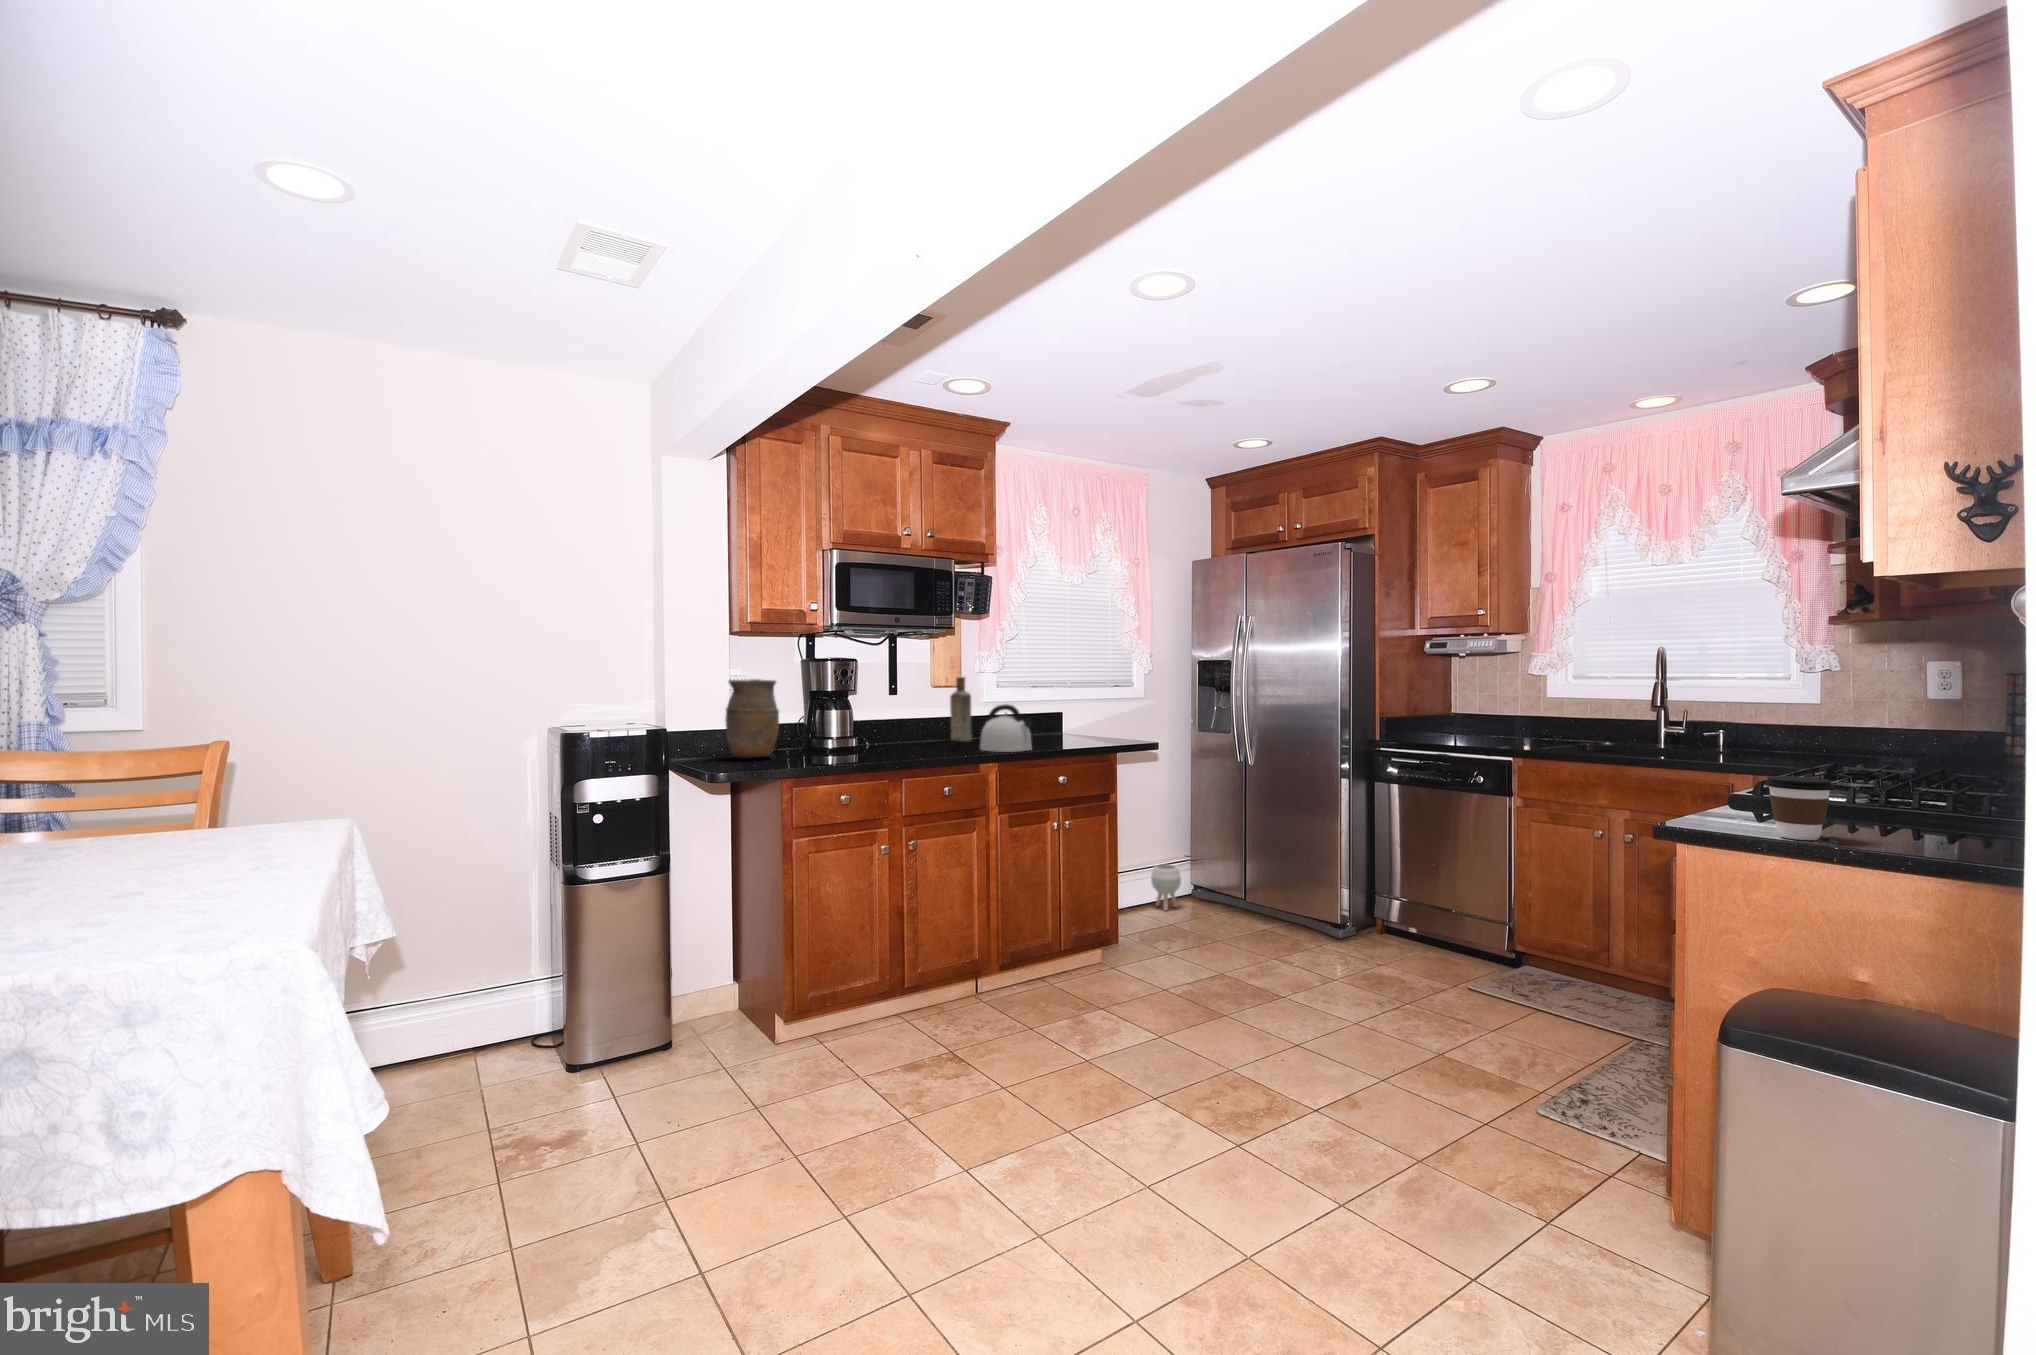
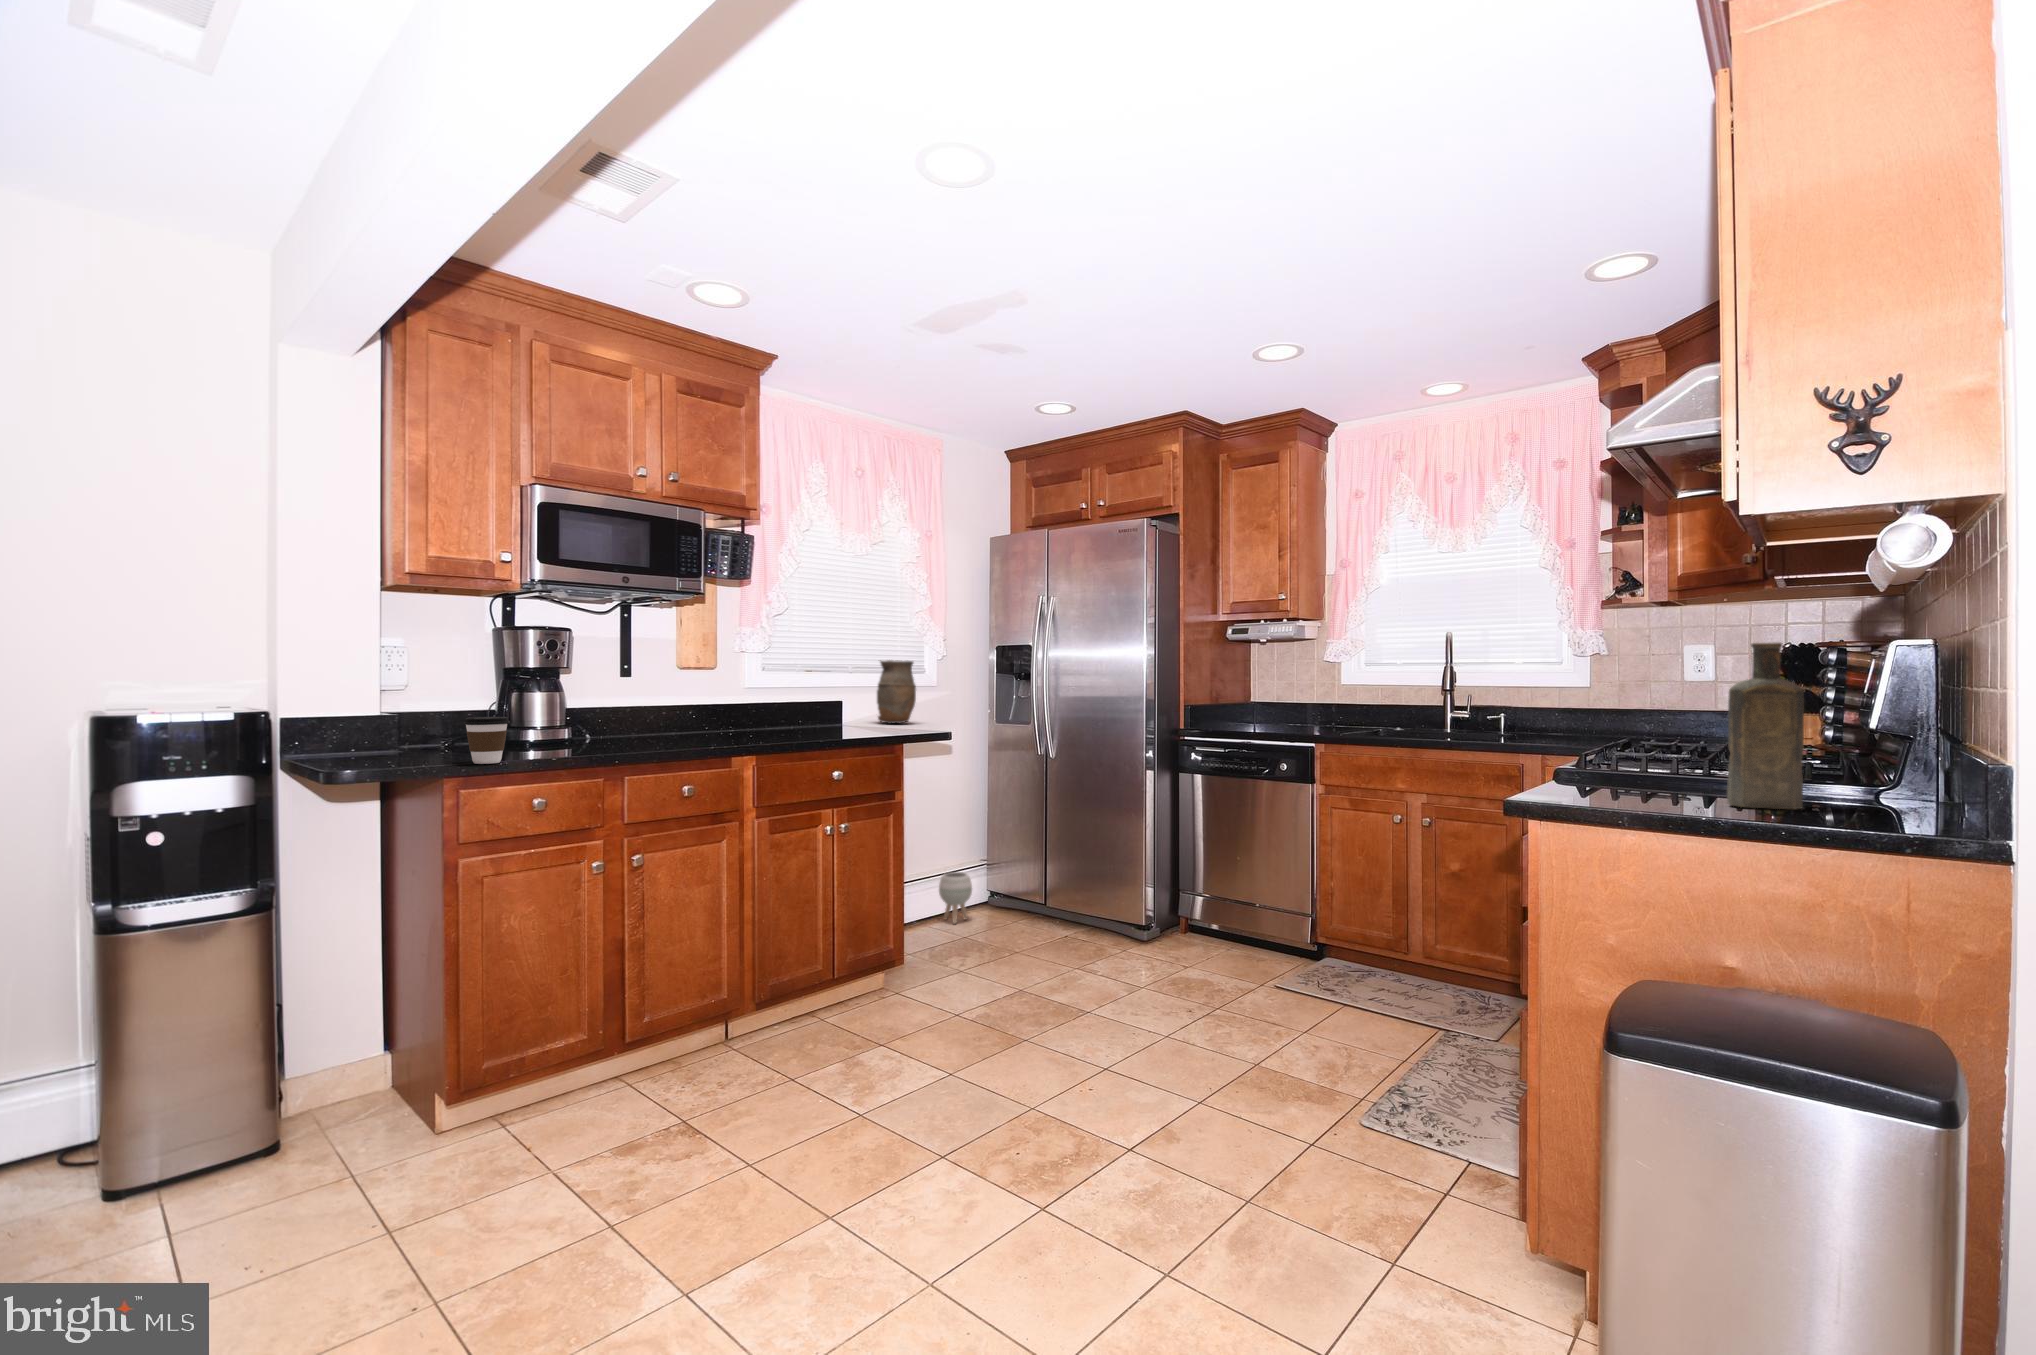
bottle: present [950,677,972,741] -> present [1727,642,1804,809]
vase: present [725,679,779,758] -> present [877,660,916,724]
kettle: present [980,704,1032,752] -> none [734,687,800,743]
coffee cup: present [1765,776,1834,840] -> present [463,717,510,764]

